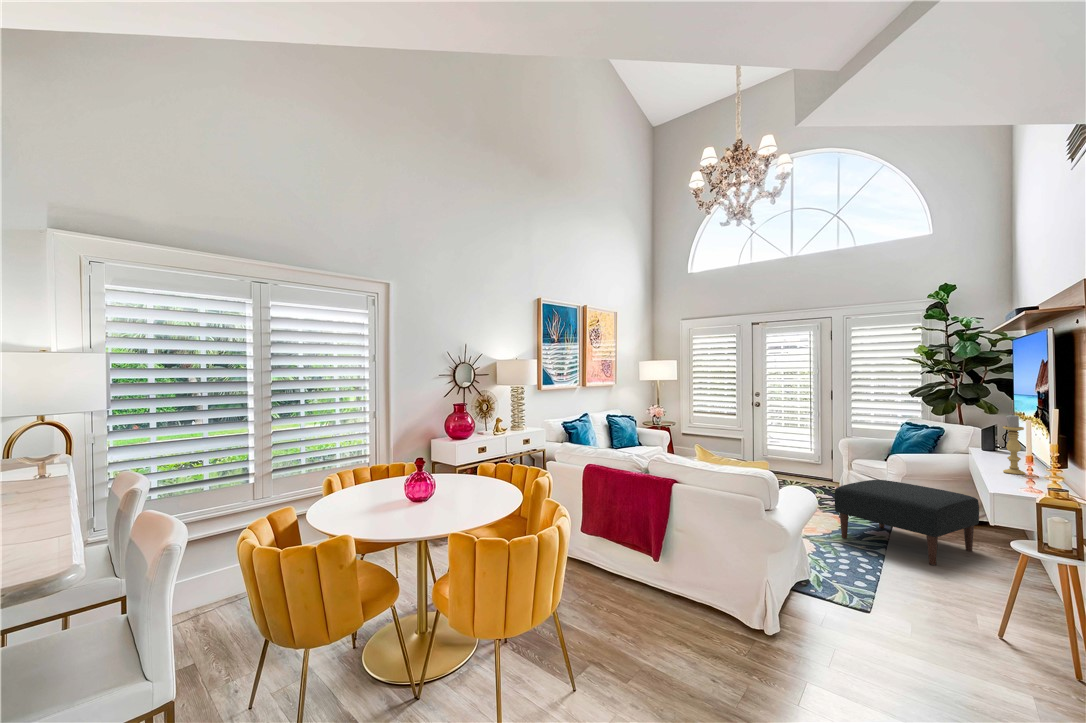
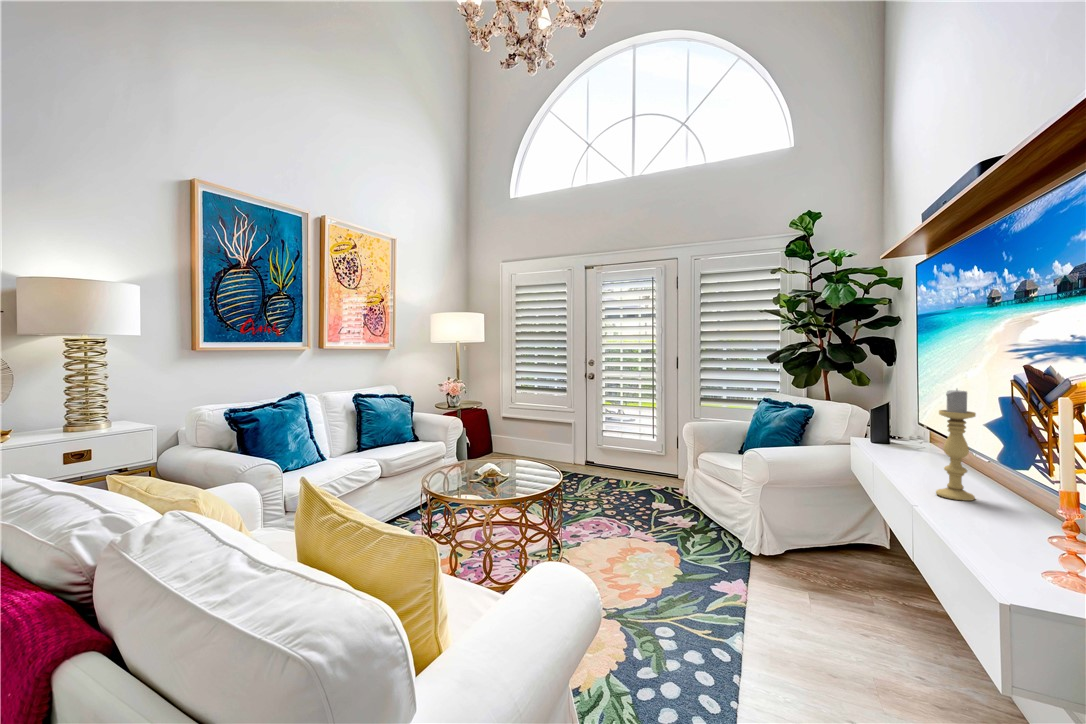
ottoman: present [835,480,979,565] -> none [666,491,873,660]

